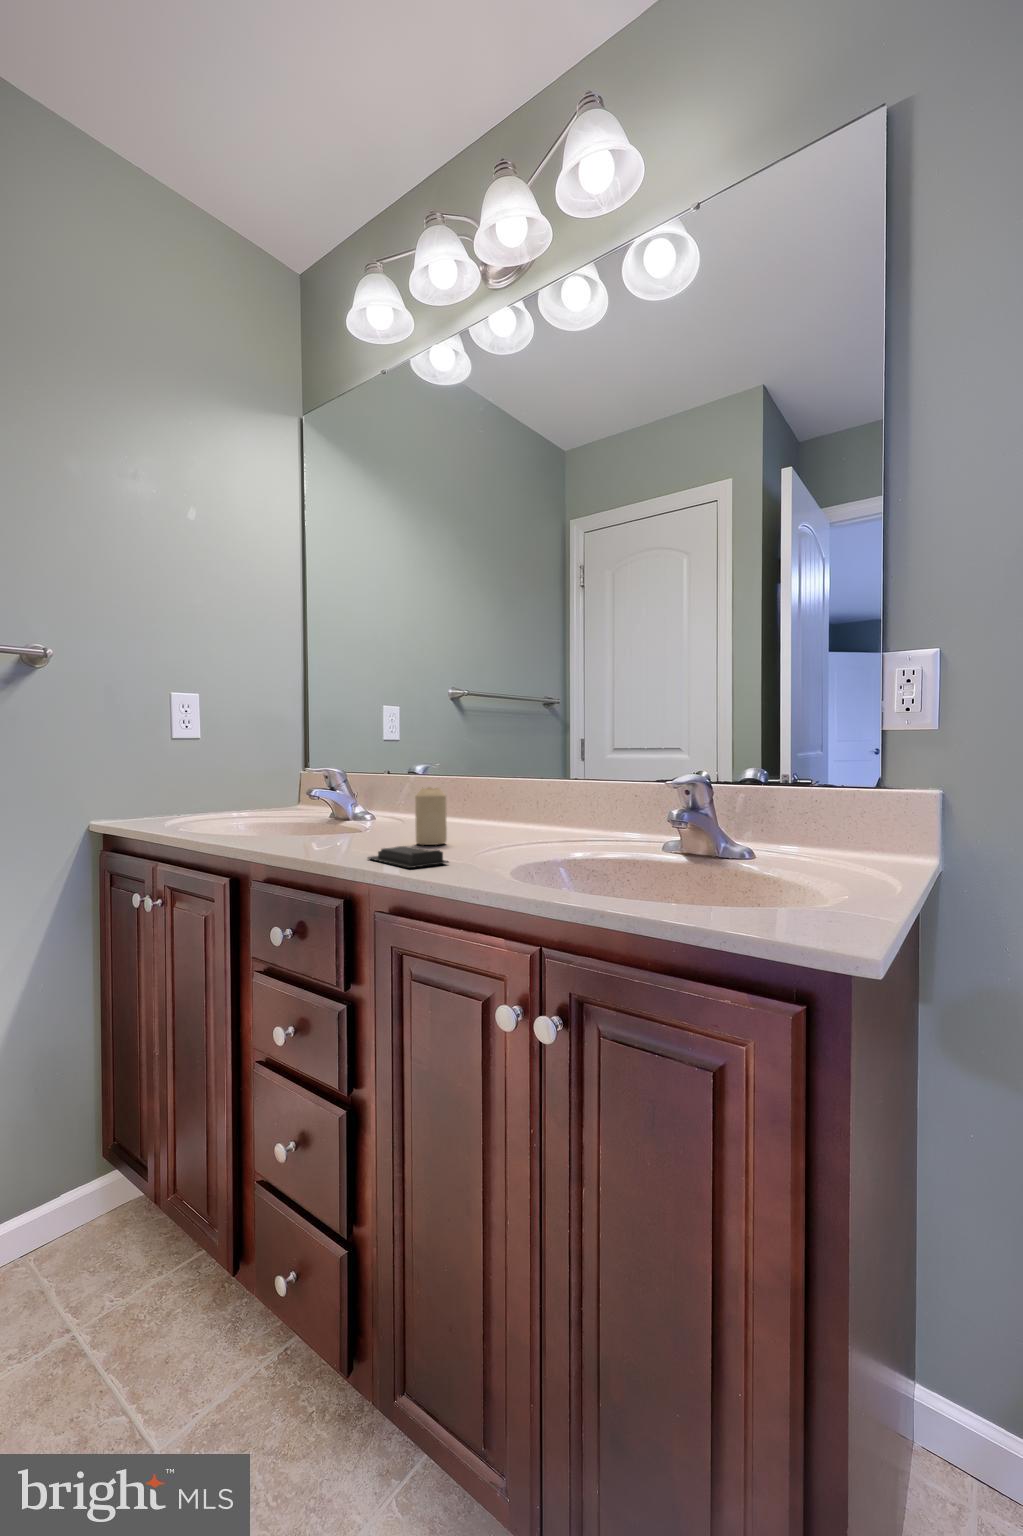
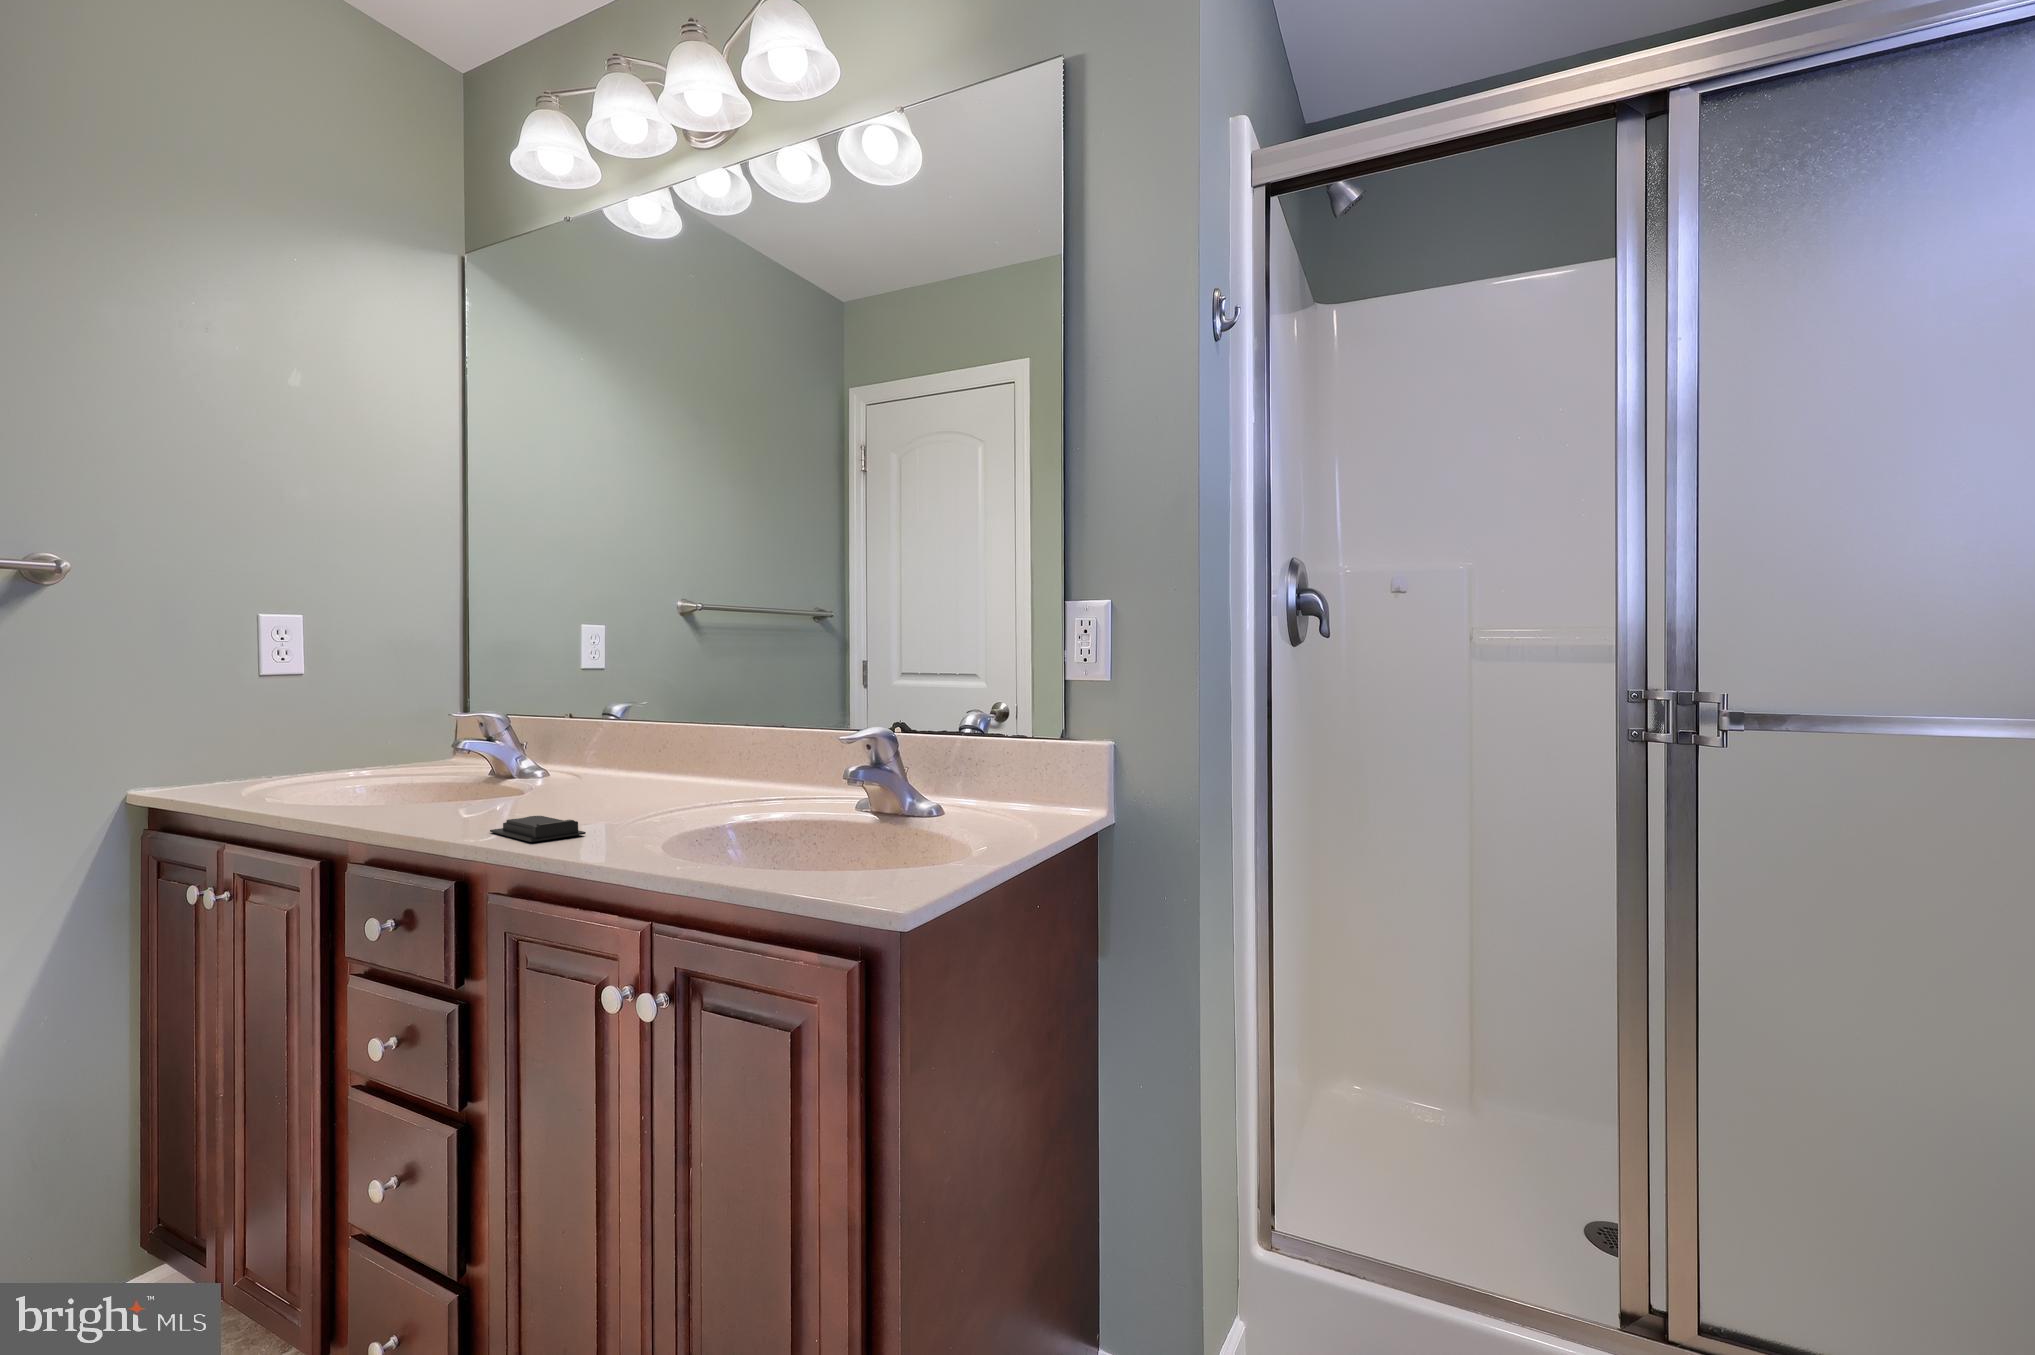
candle: present [415,788,447,845] -> none [569,743,610,811]

